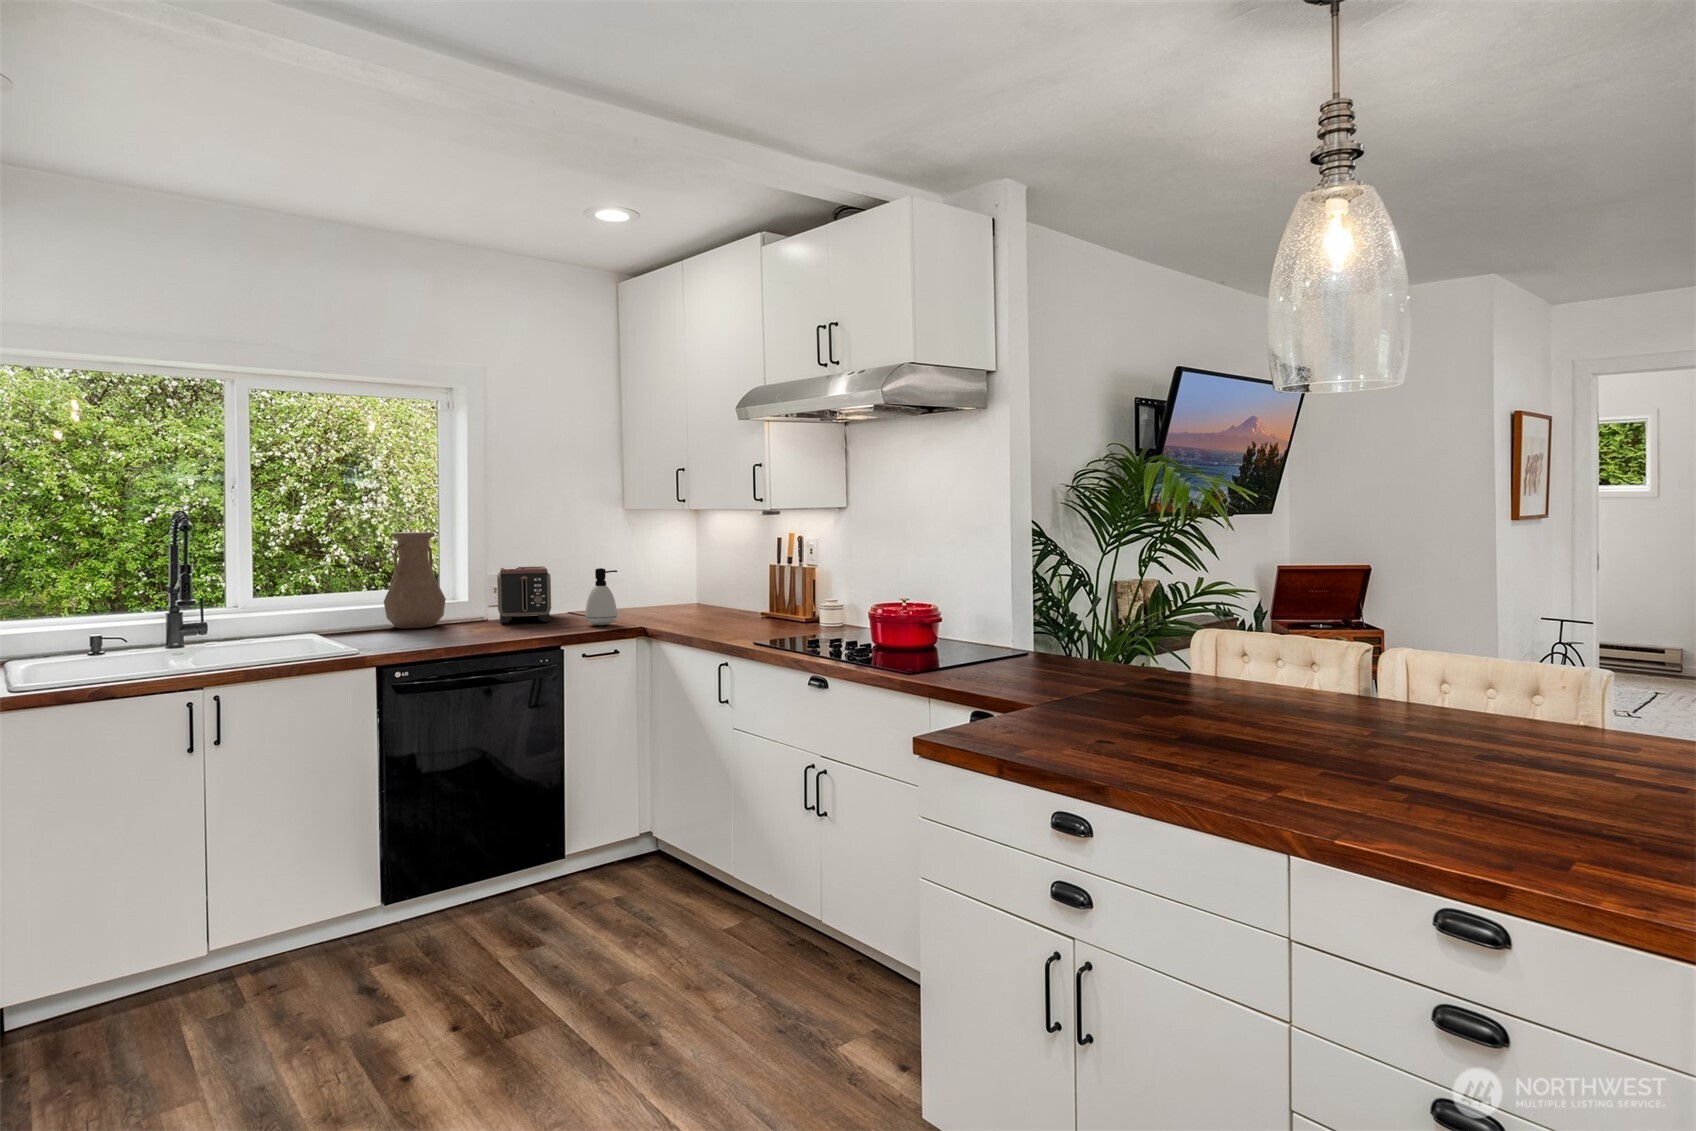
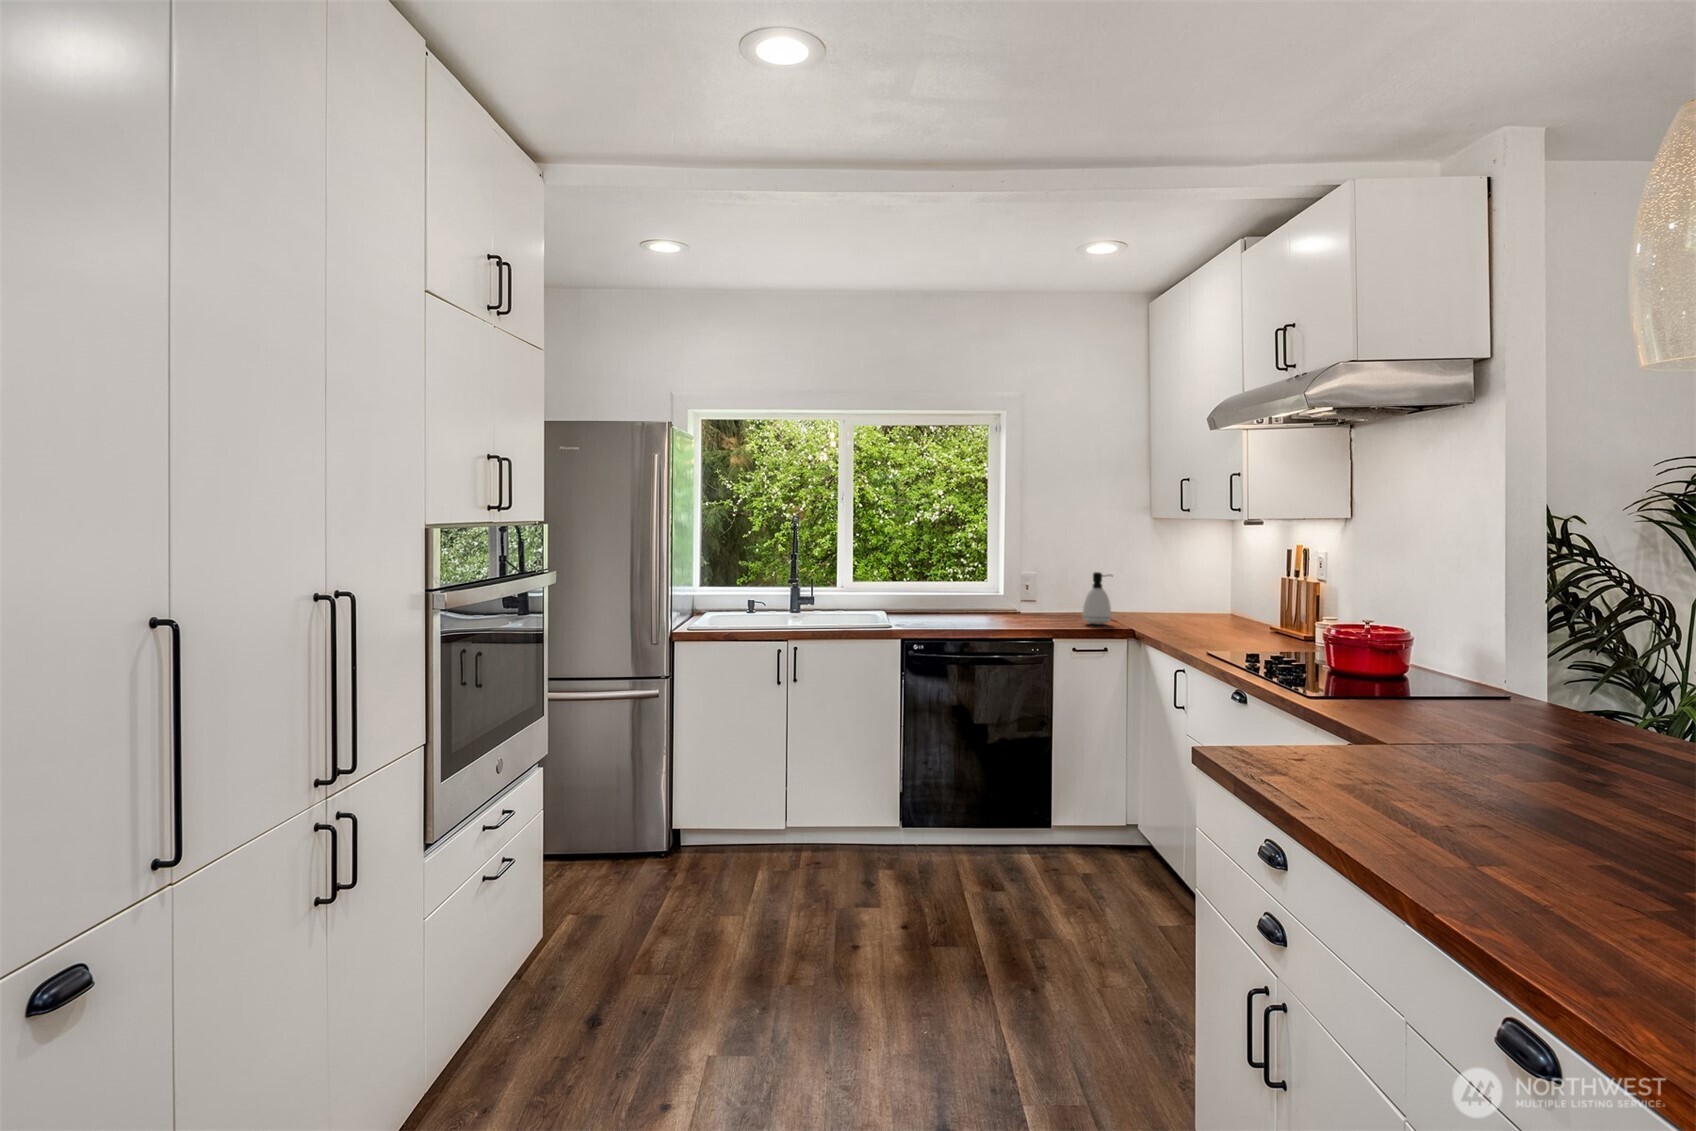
vase: present [384,532,446,628] -> none [927,536,973,614]
toaster: present [497,566,551,623] -> none [1013,568,1066,617]

